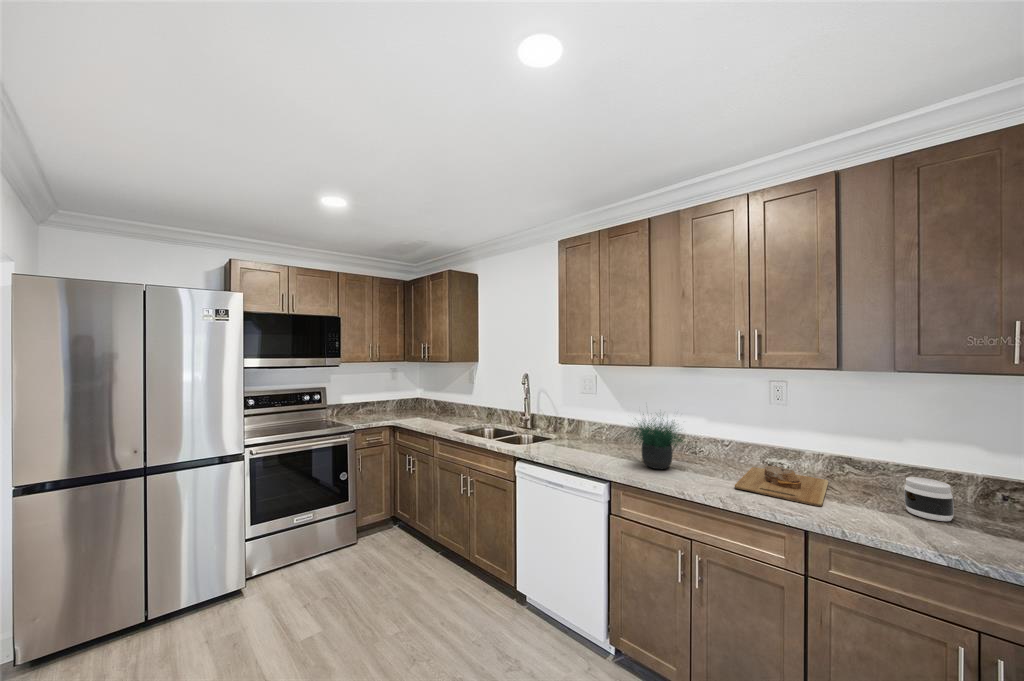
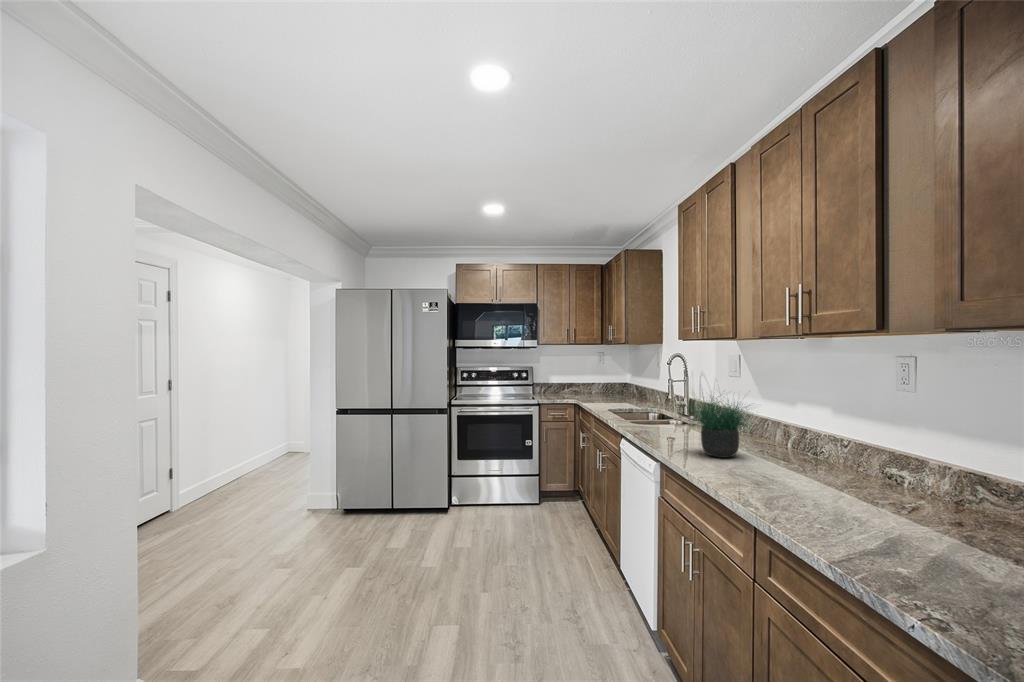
cutting board: present [735,466,828,507] -> none [744,465,923,506]
jar: present [904,477,954,521] -> none [911,487,981,556]

